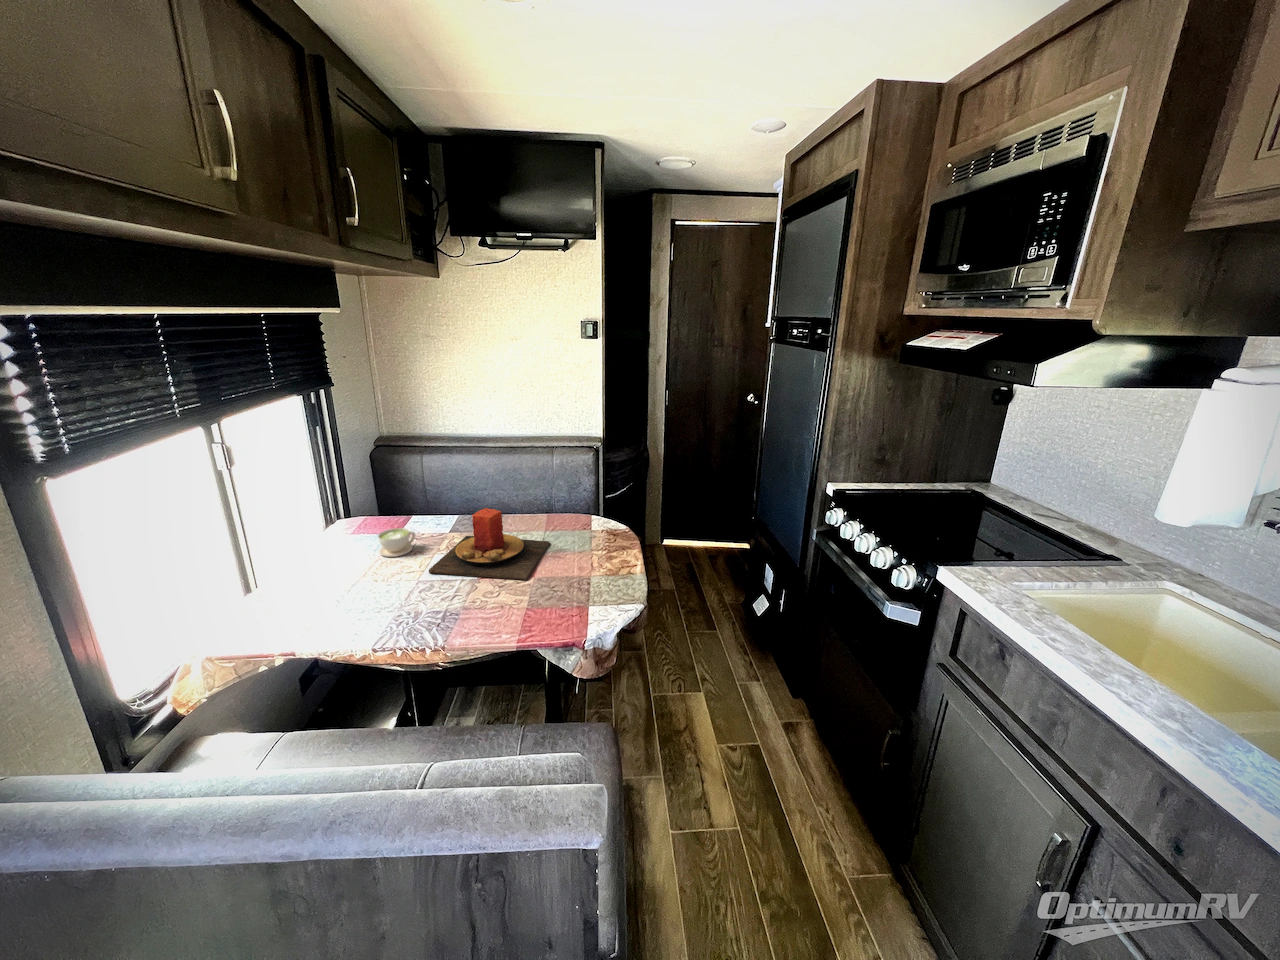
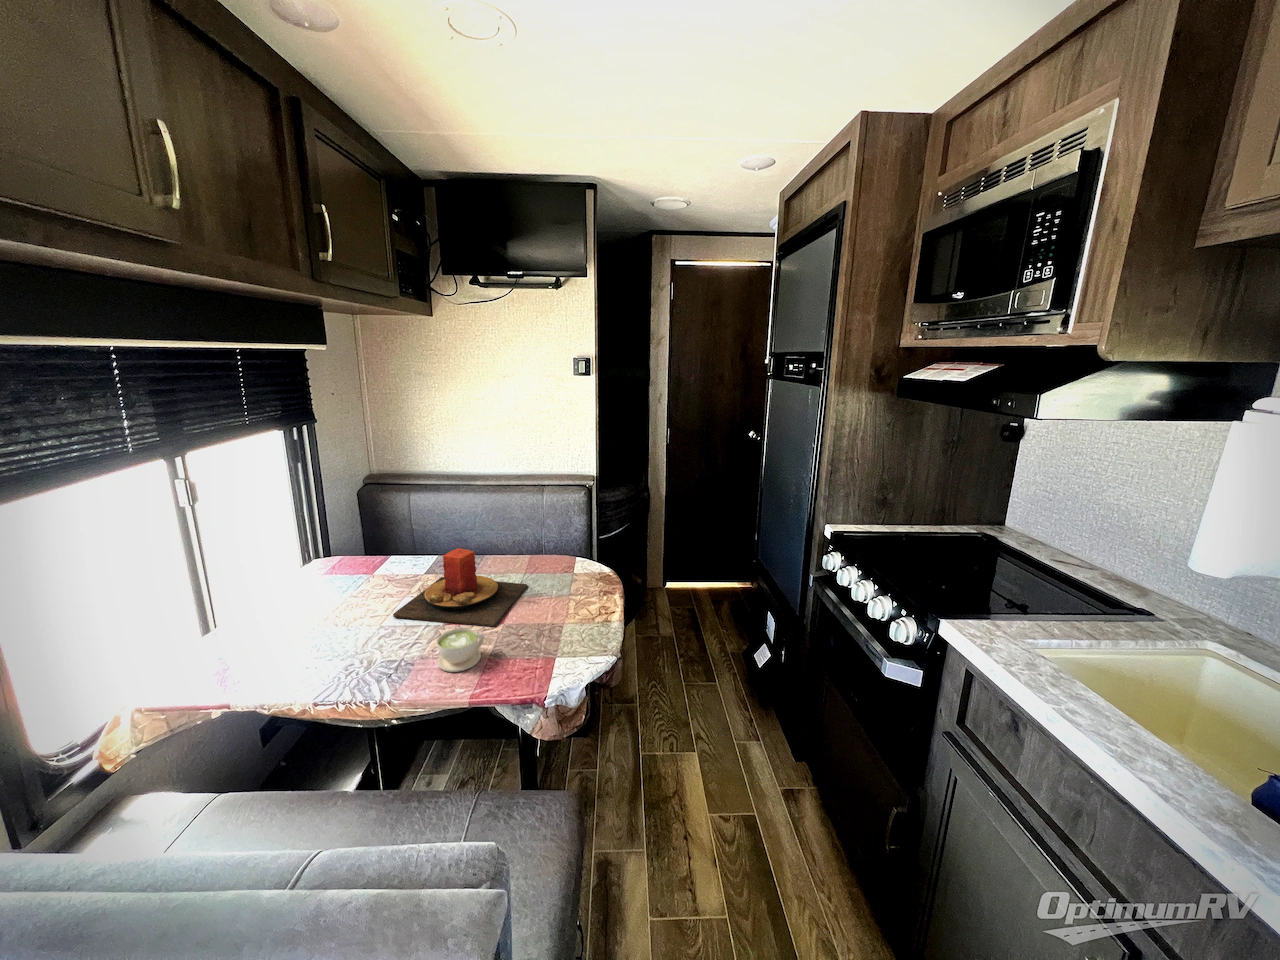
coffee cup: present [378,528,415,557] -> present [437,628,484,672]

